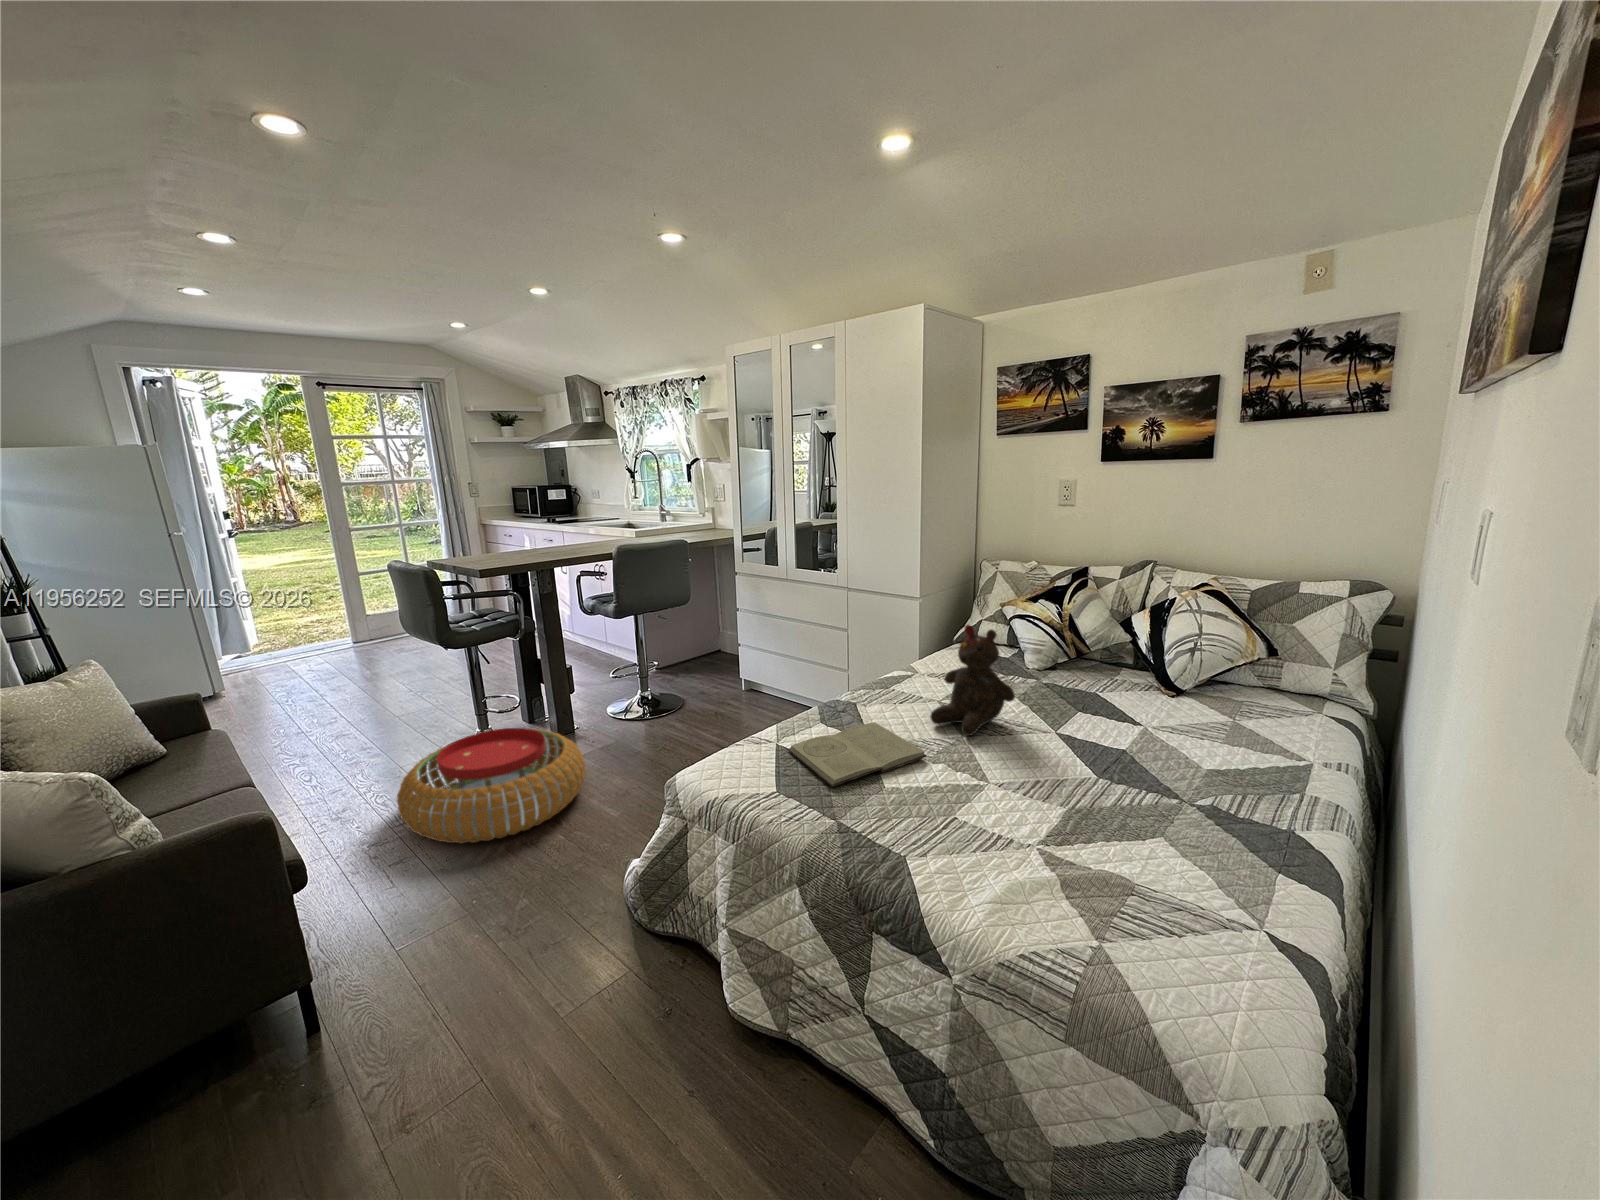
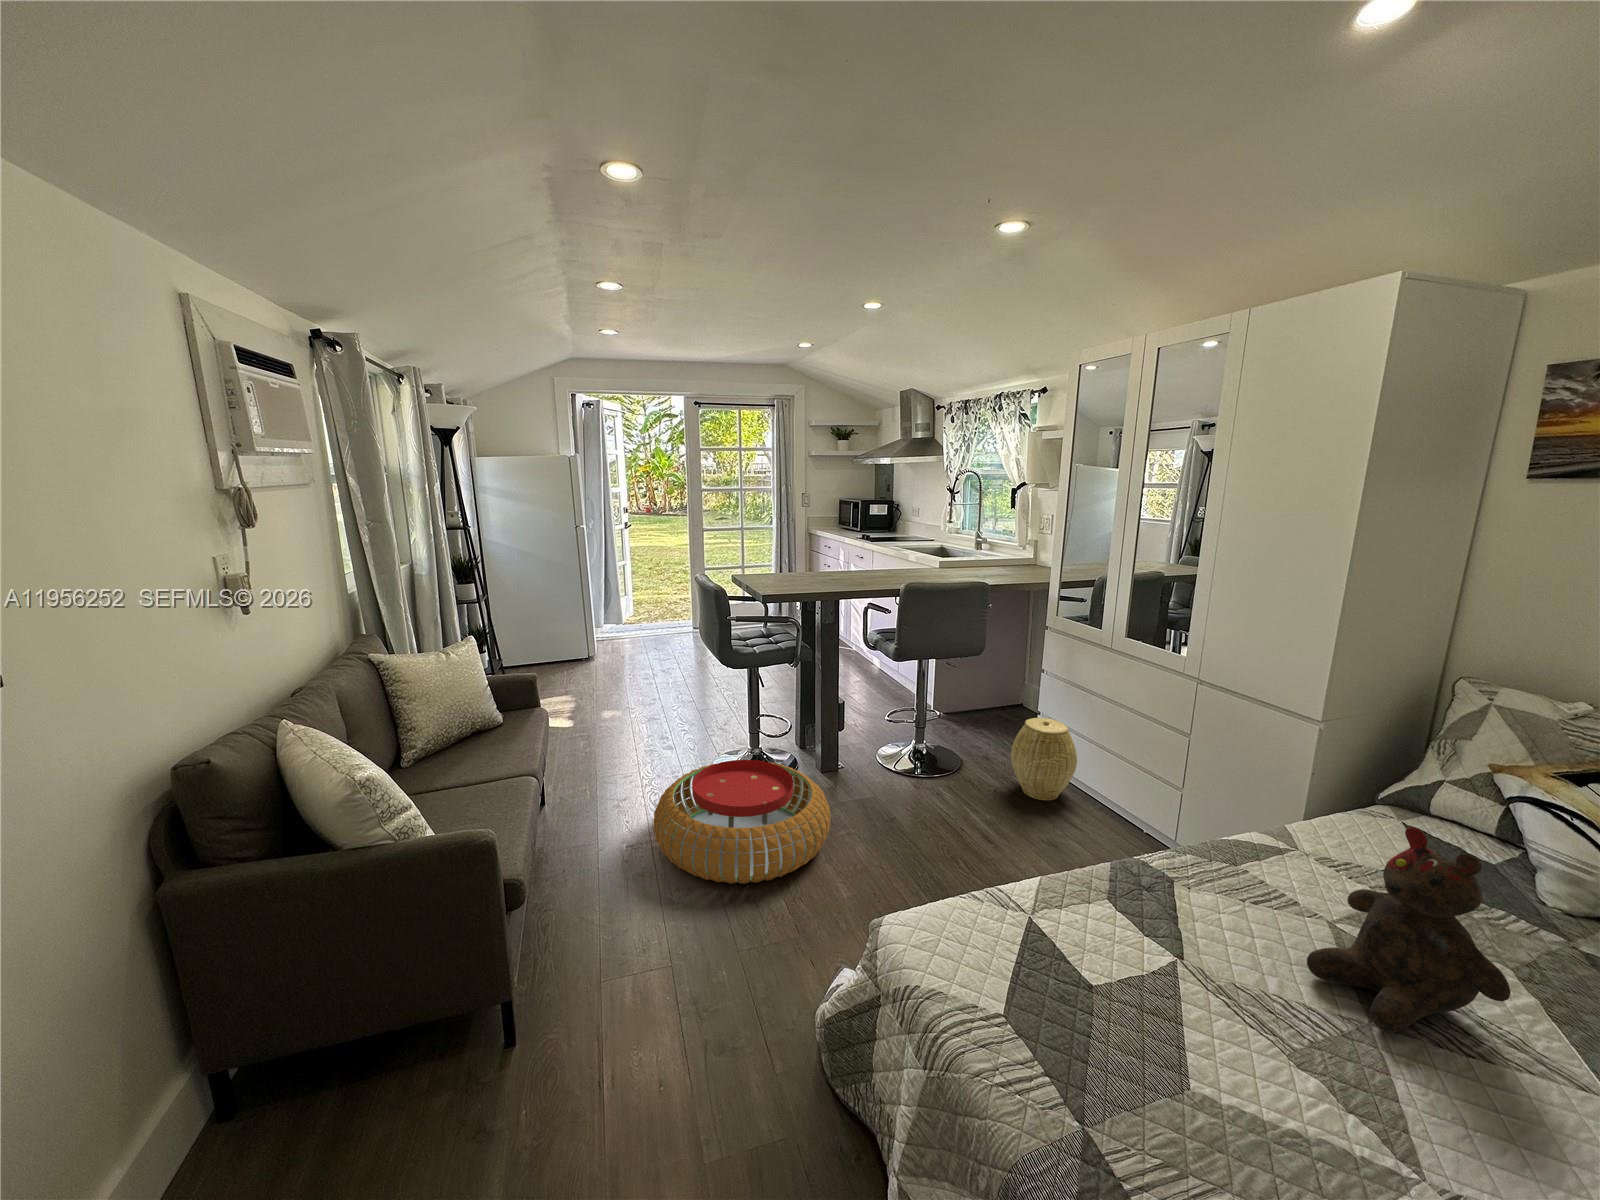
woven basket: none [723,645,773,710] -> present [1011,718,1077,800]
book: present [788,722,926,787] -> none [1043,931,1285,1049]

